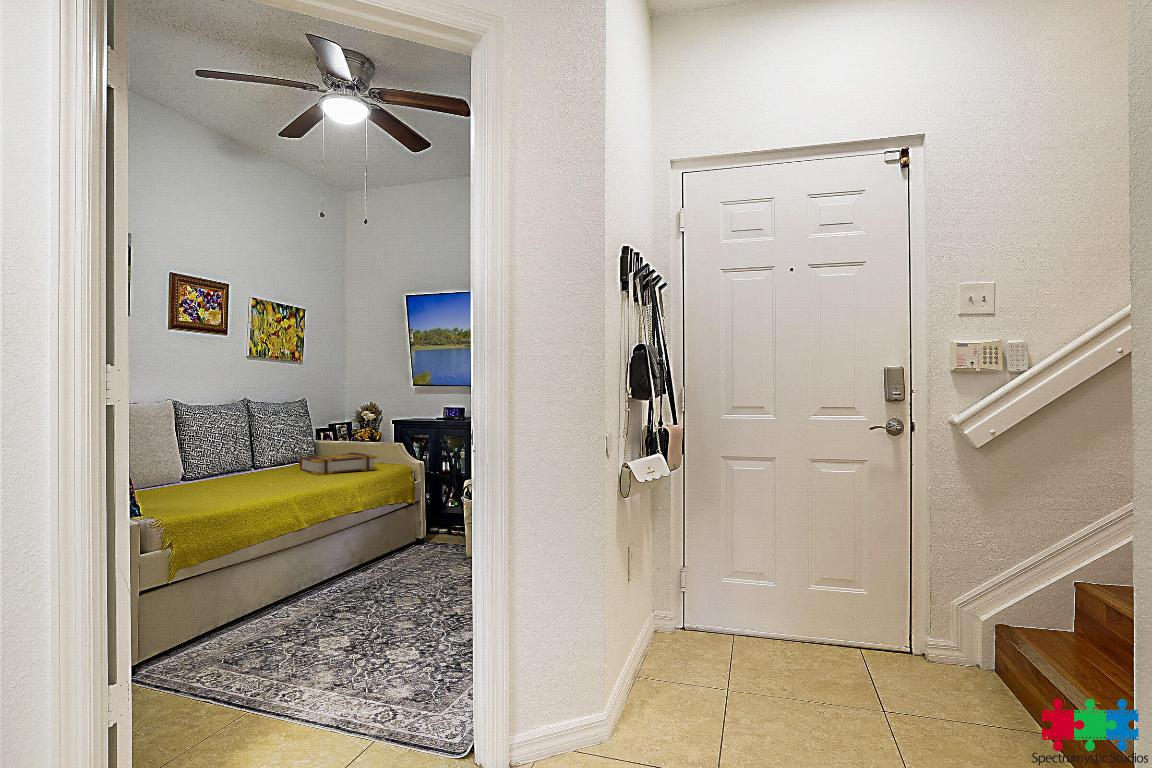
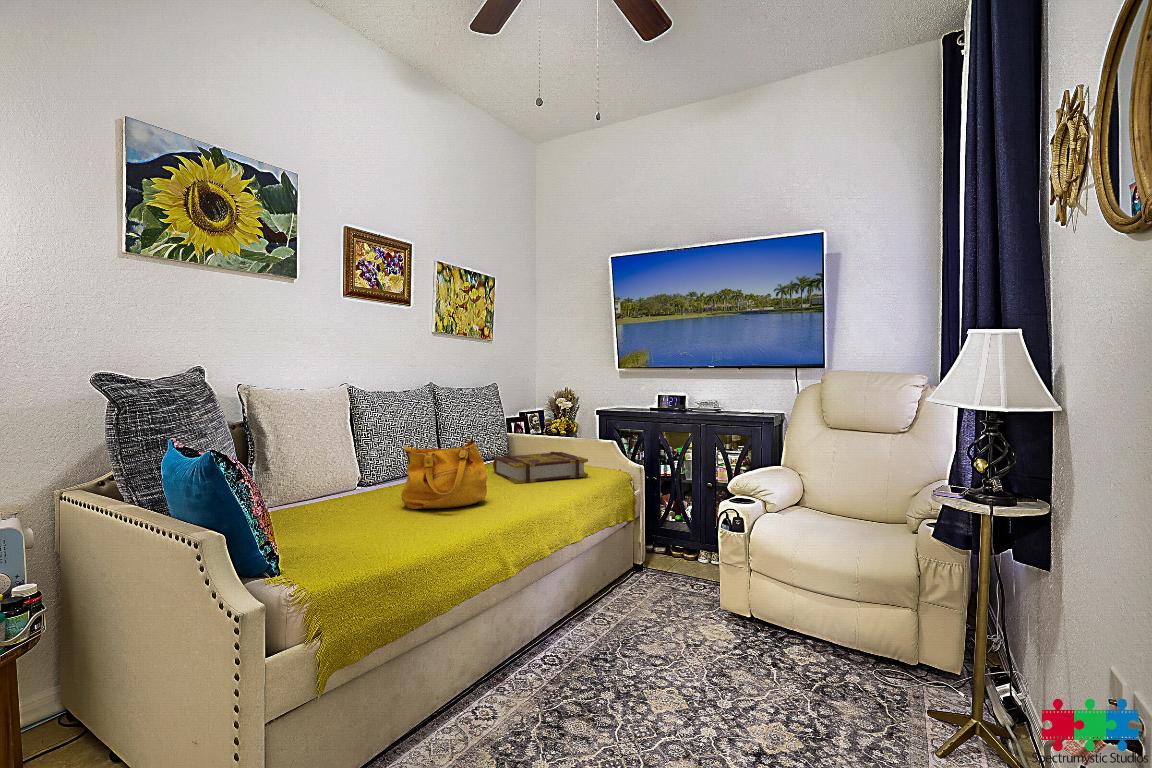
handbag: none [221,437,289,489] -> present [401,437,487,509]

